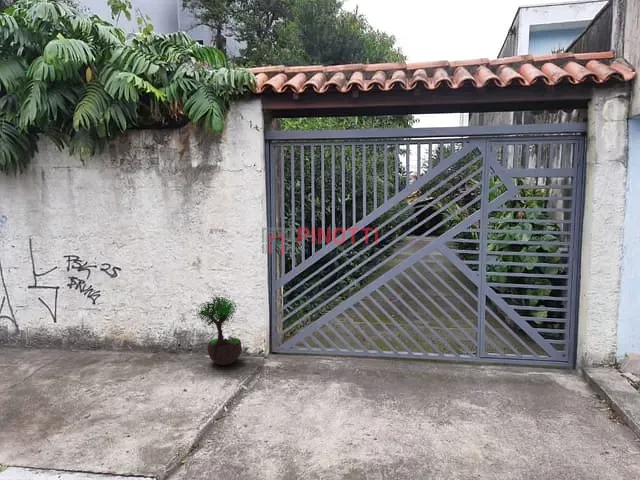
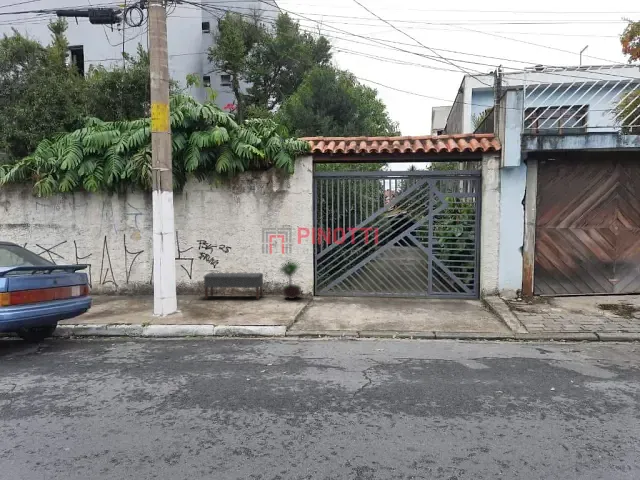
bench: none [63,313,178,368] -> present [204,272,263,300]

